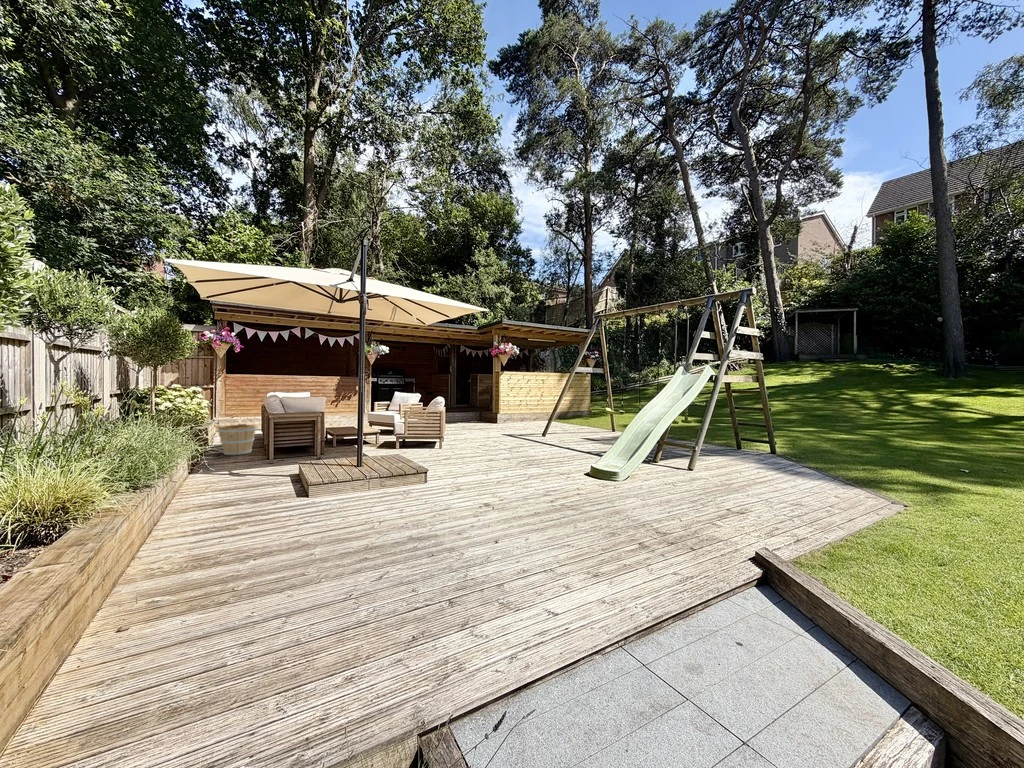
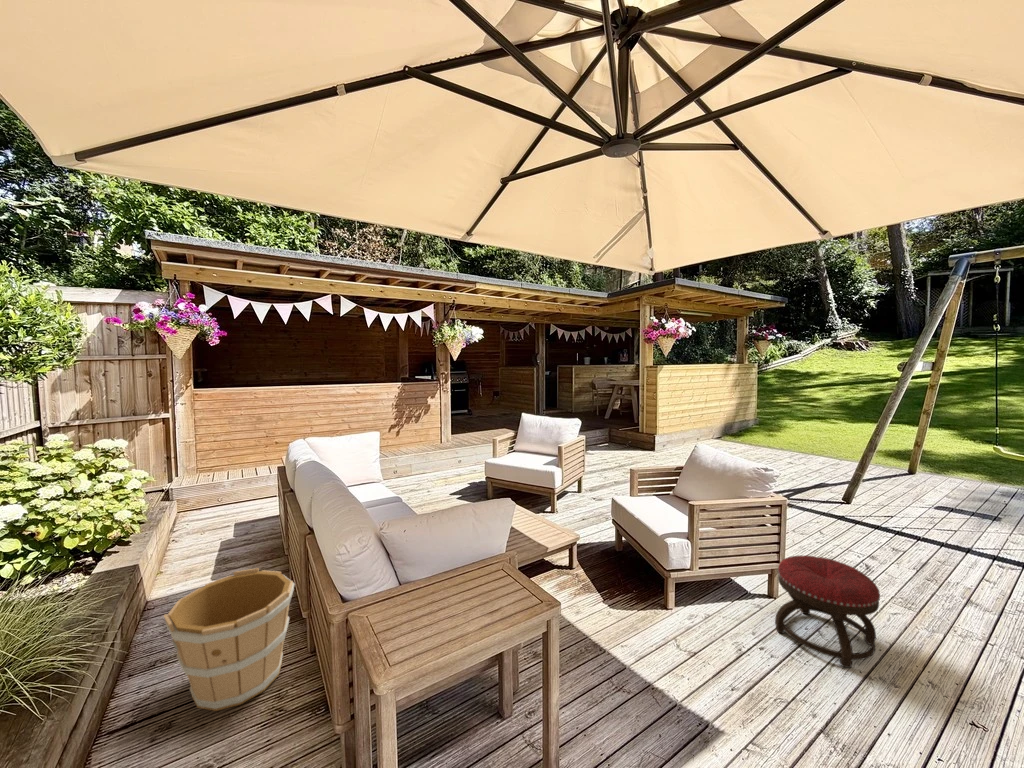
ottoman: none [421,430,449,458] -> present [775,555,880,668]

